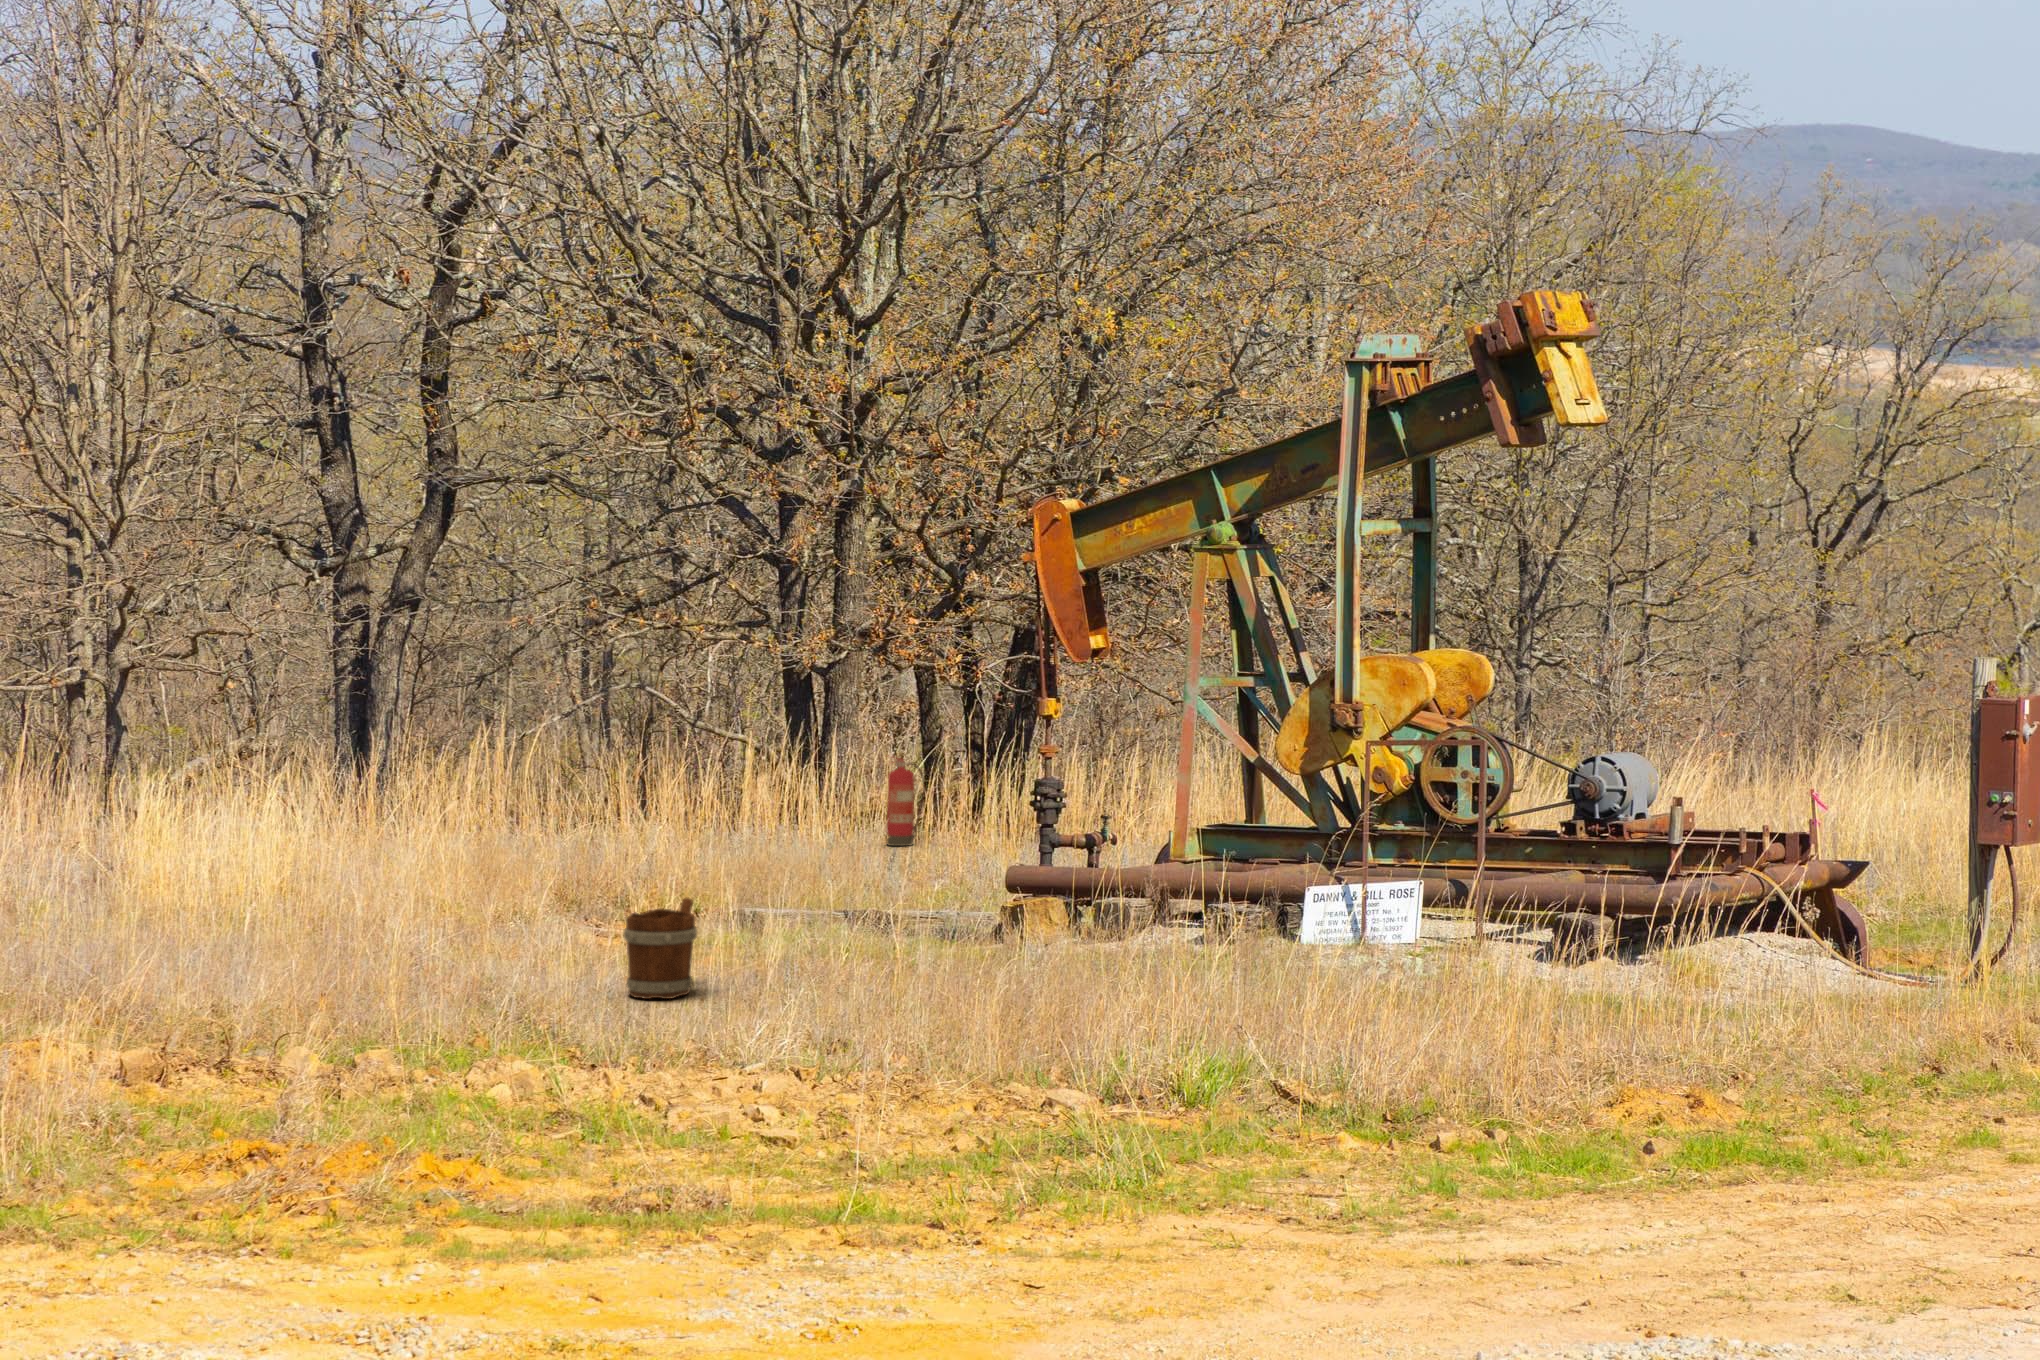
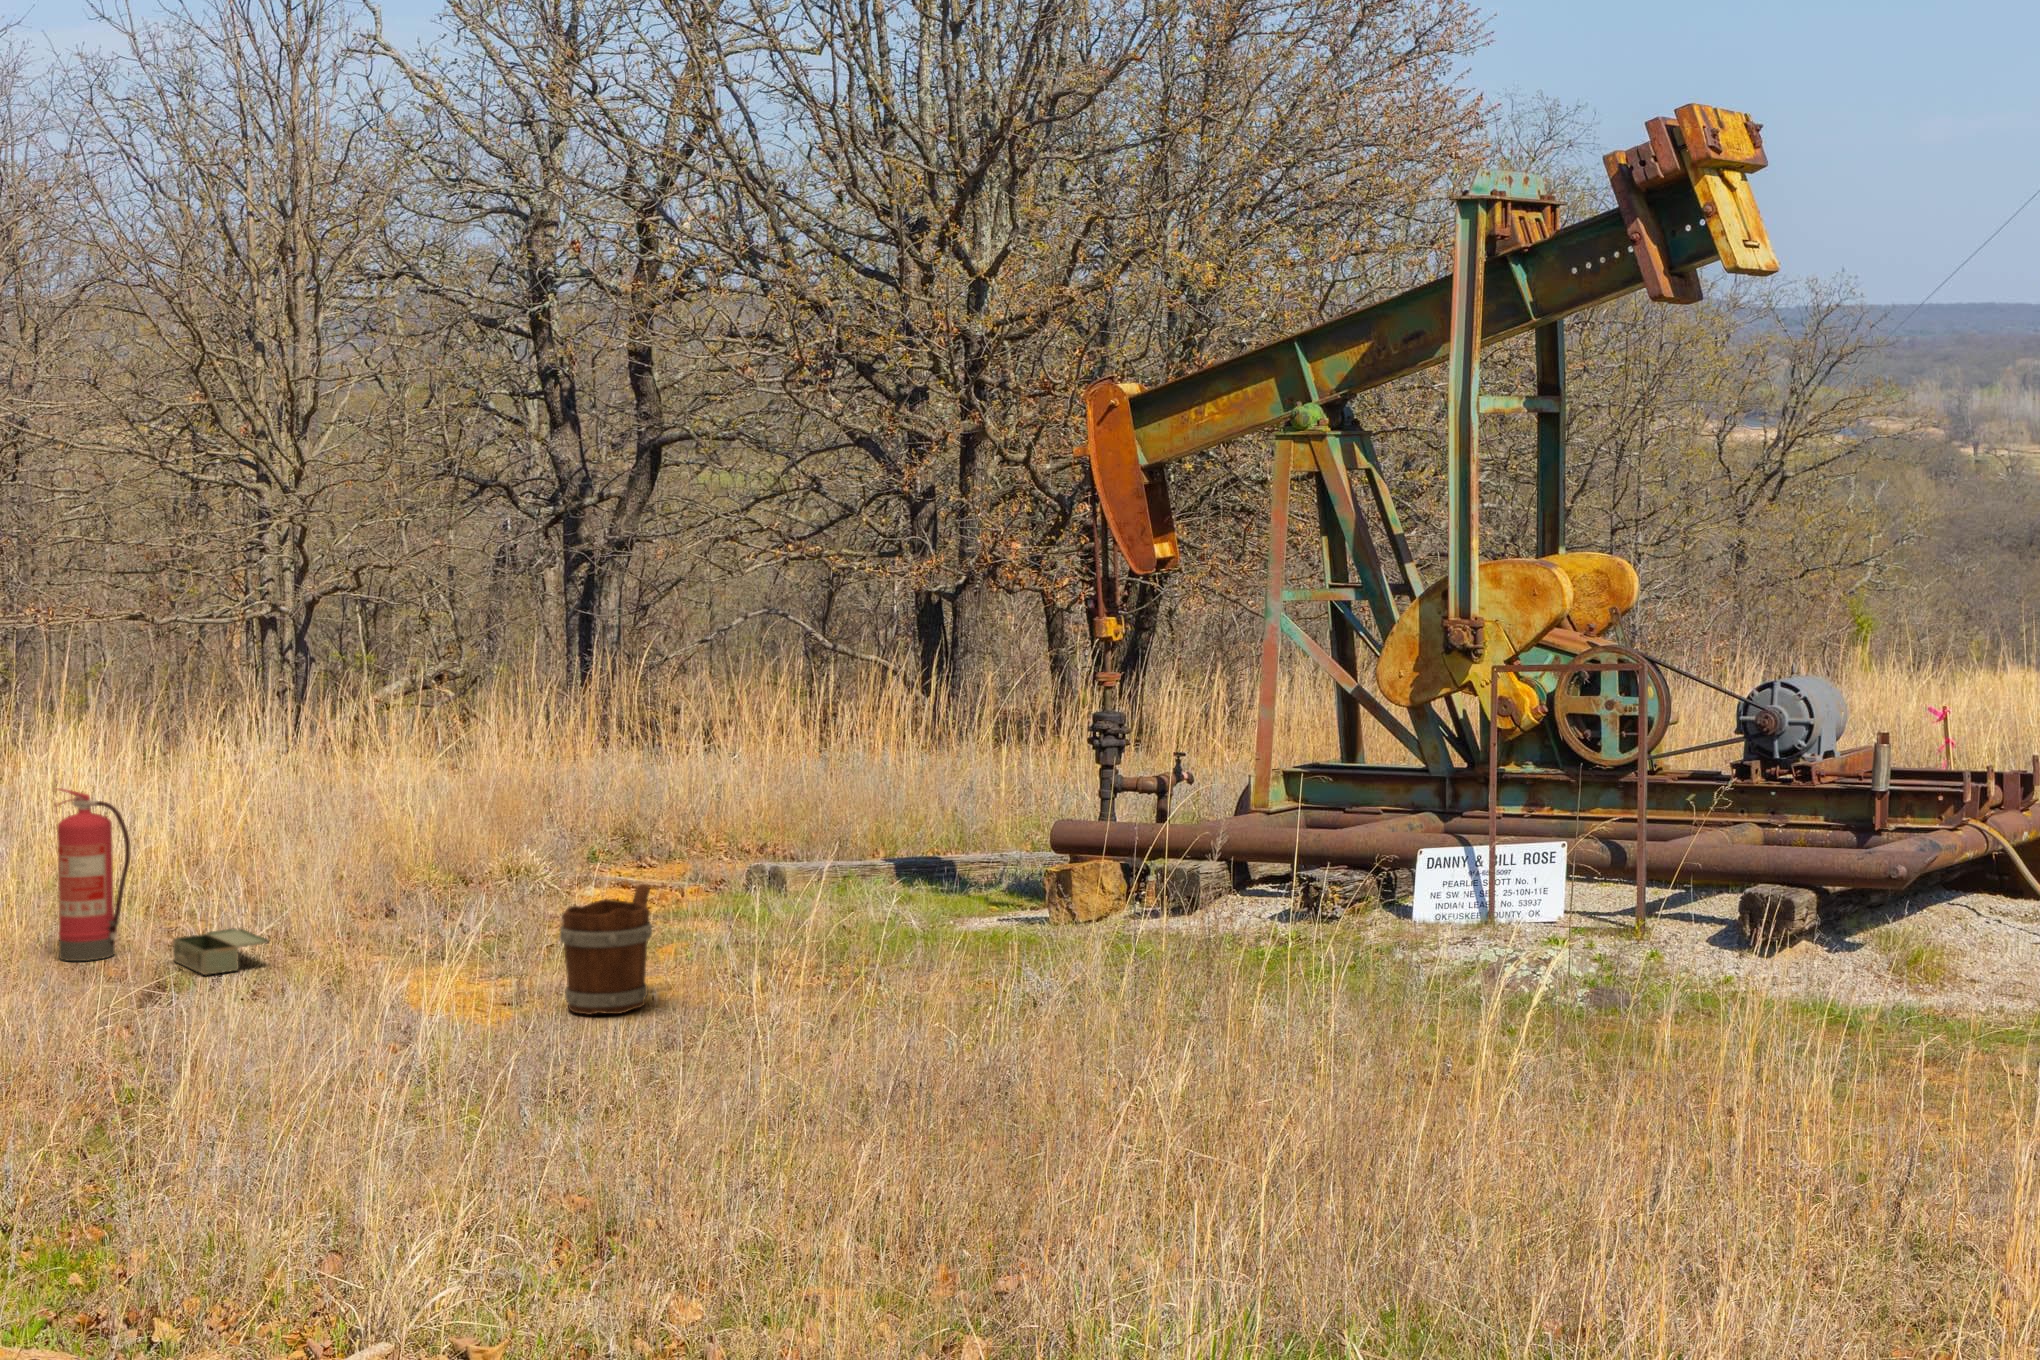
fire extinguisher: present [887,758,926,846] -> present [56,788,131,961]
toolbox: none [296,933,378,968] -> present [173,929,270,975]

